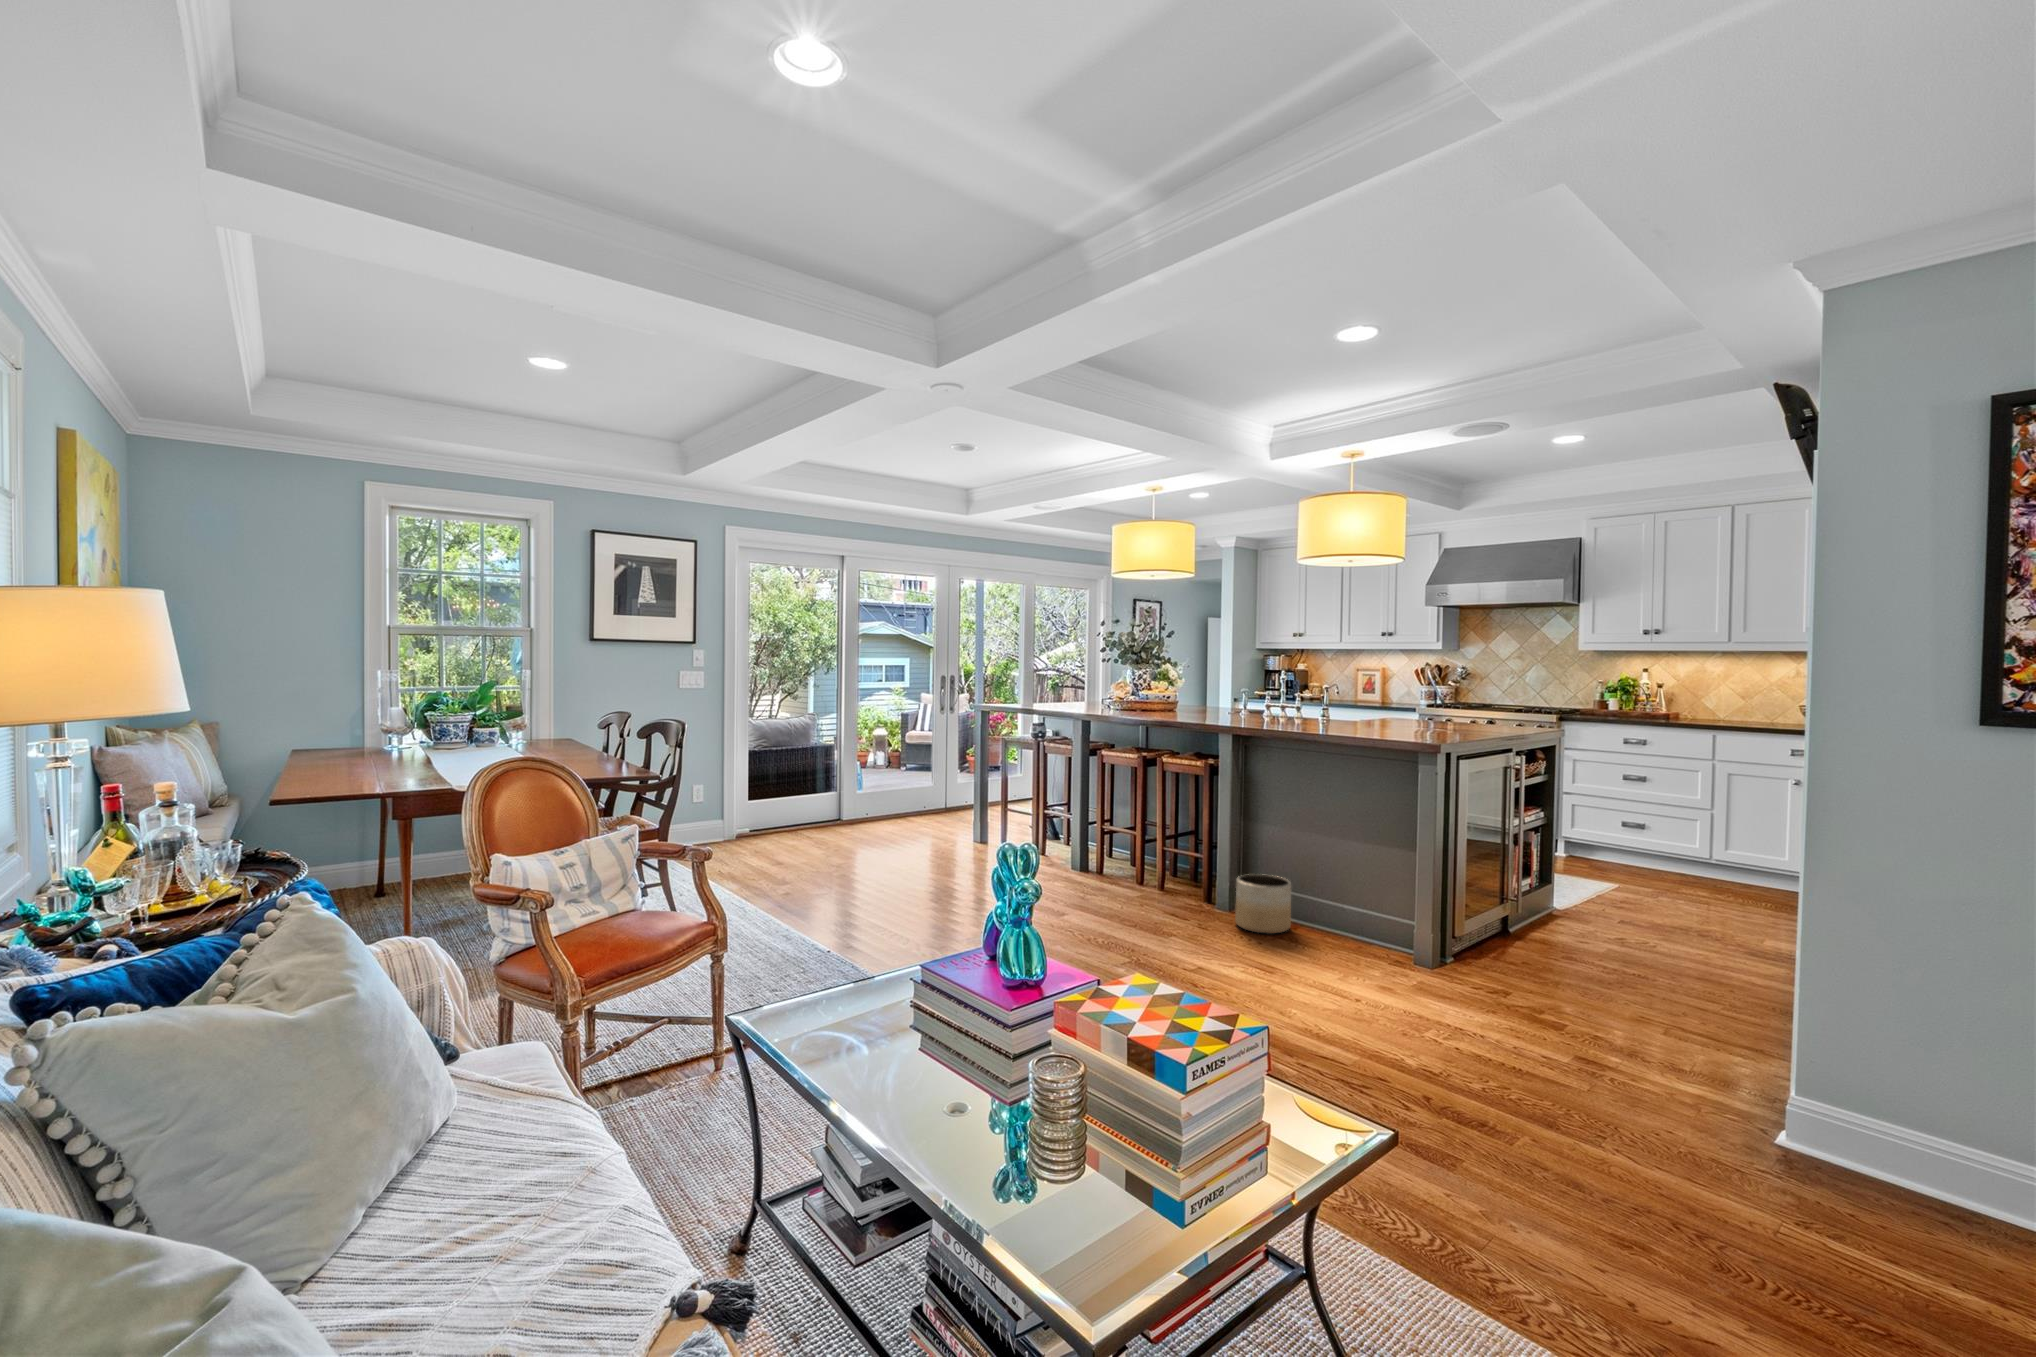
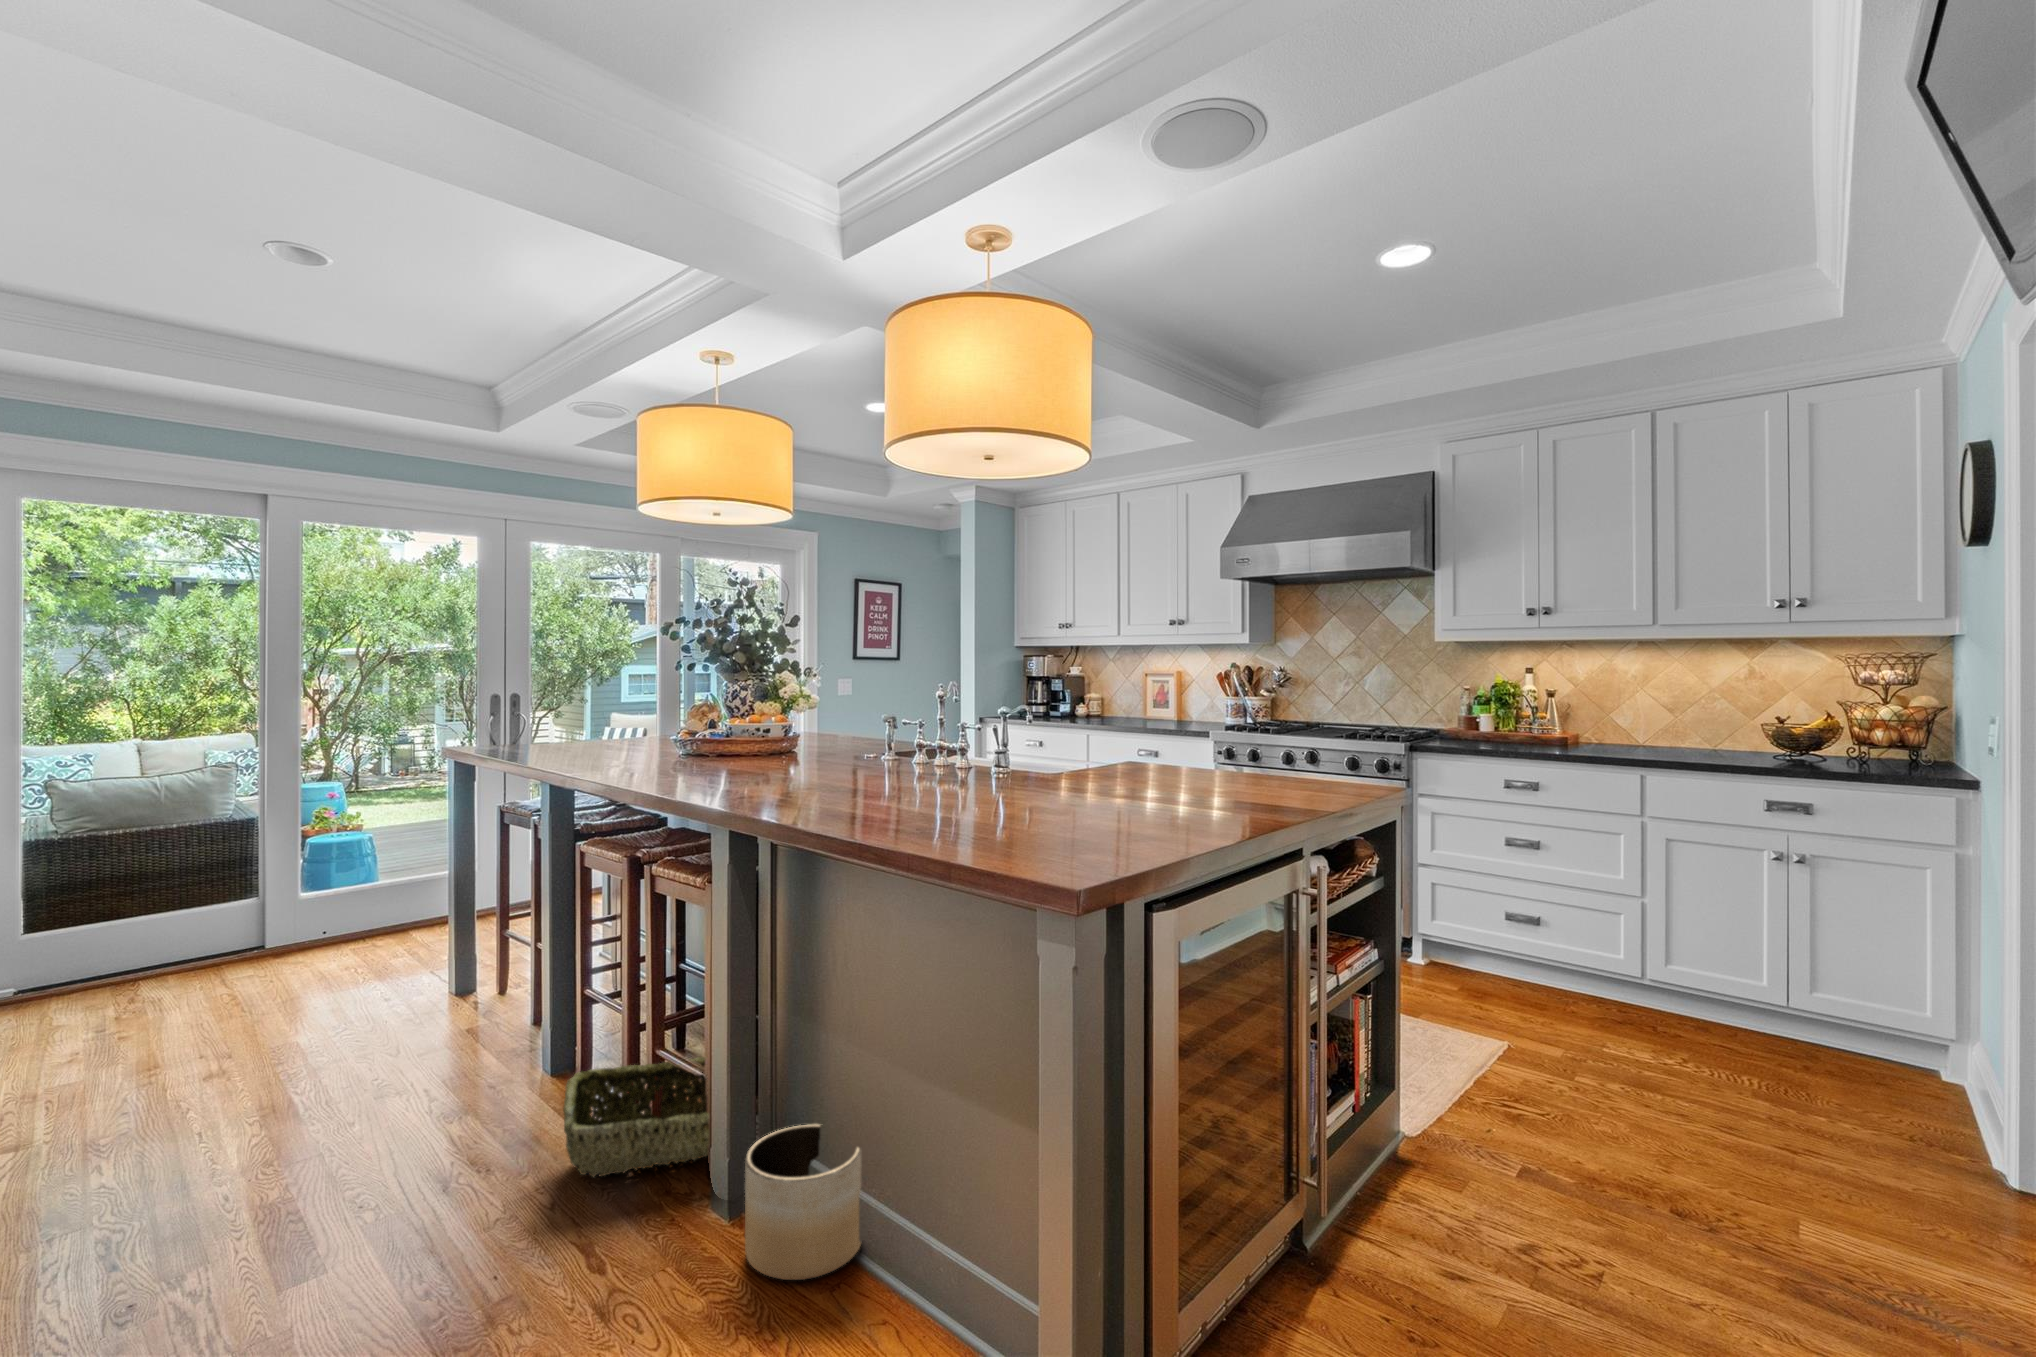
woven basket: none [1116,855,1206,902] -> present [563,1057,709,1177]

